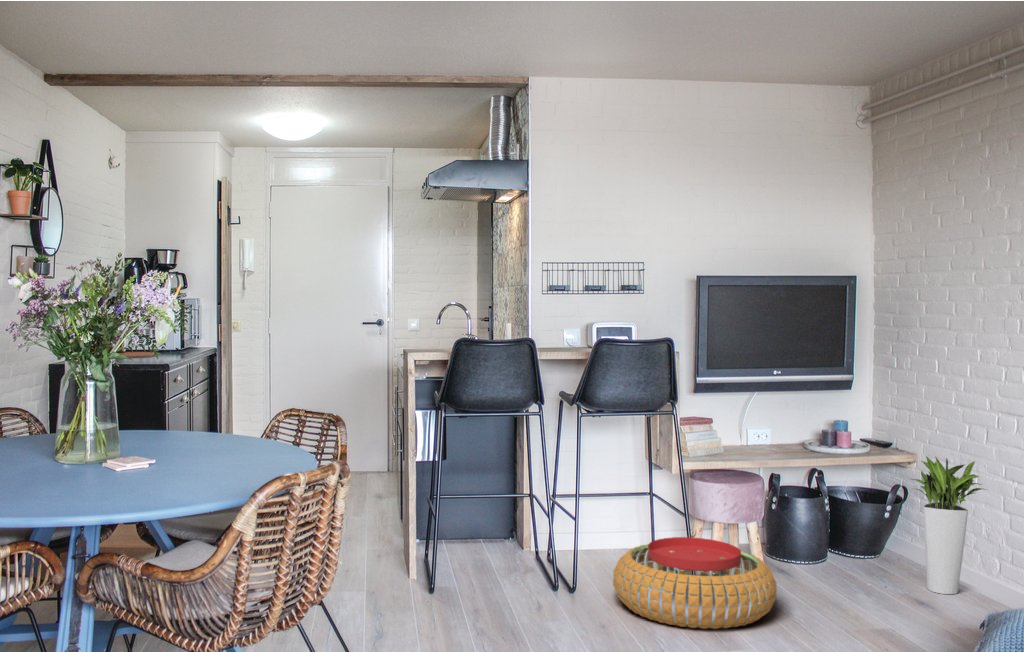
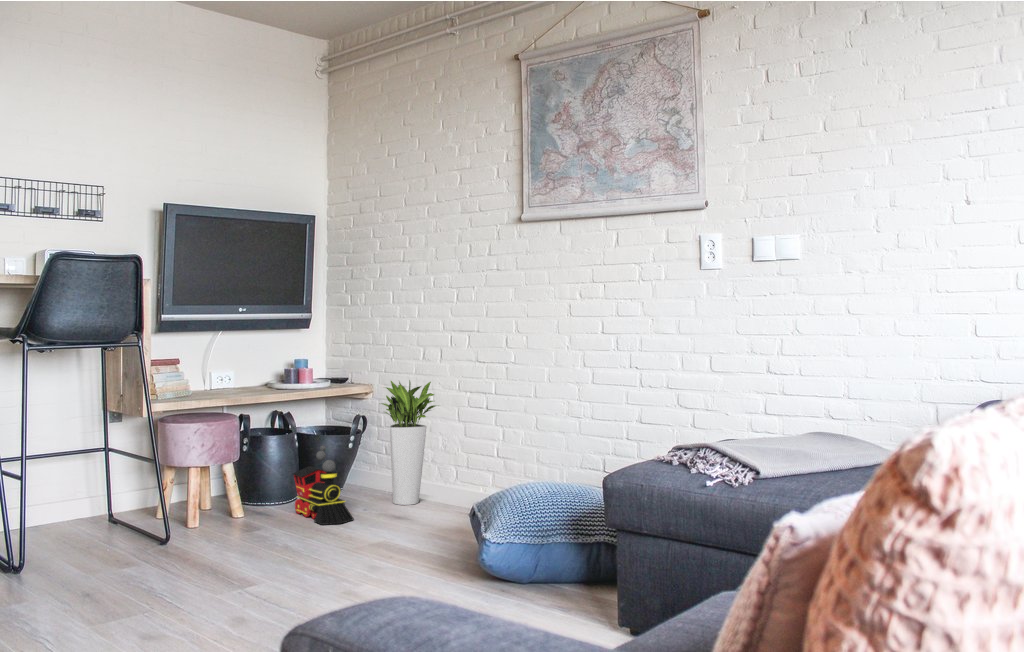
toy train: none [814,517,872,603] -> present [293,445,353,525]
pouf: present [613,537,777,629] -> none [83,482,275,578]

